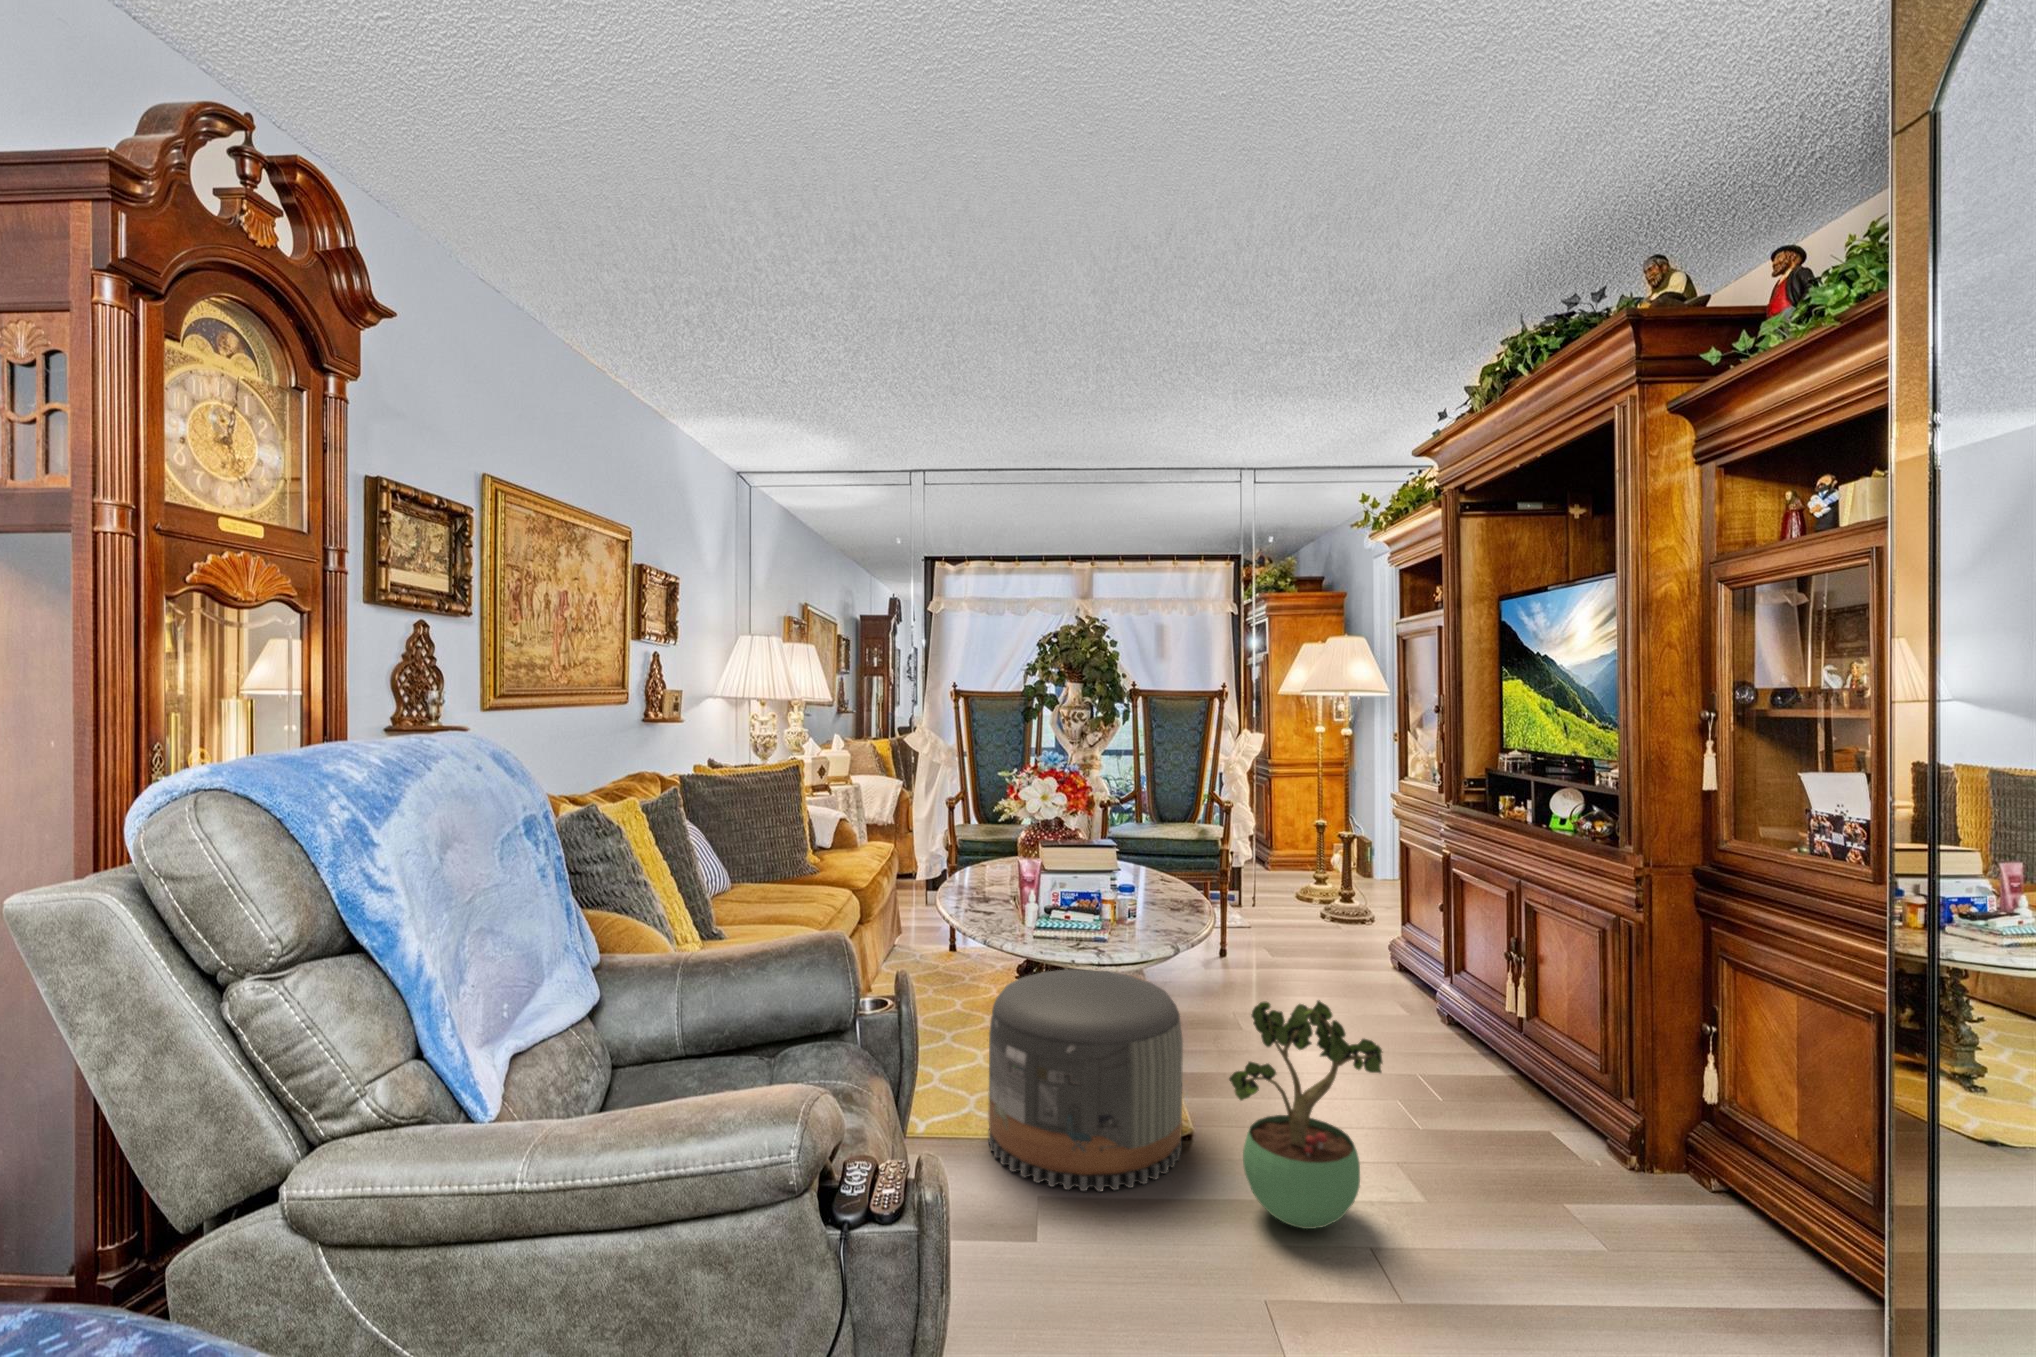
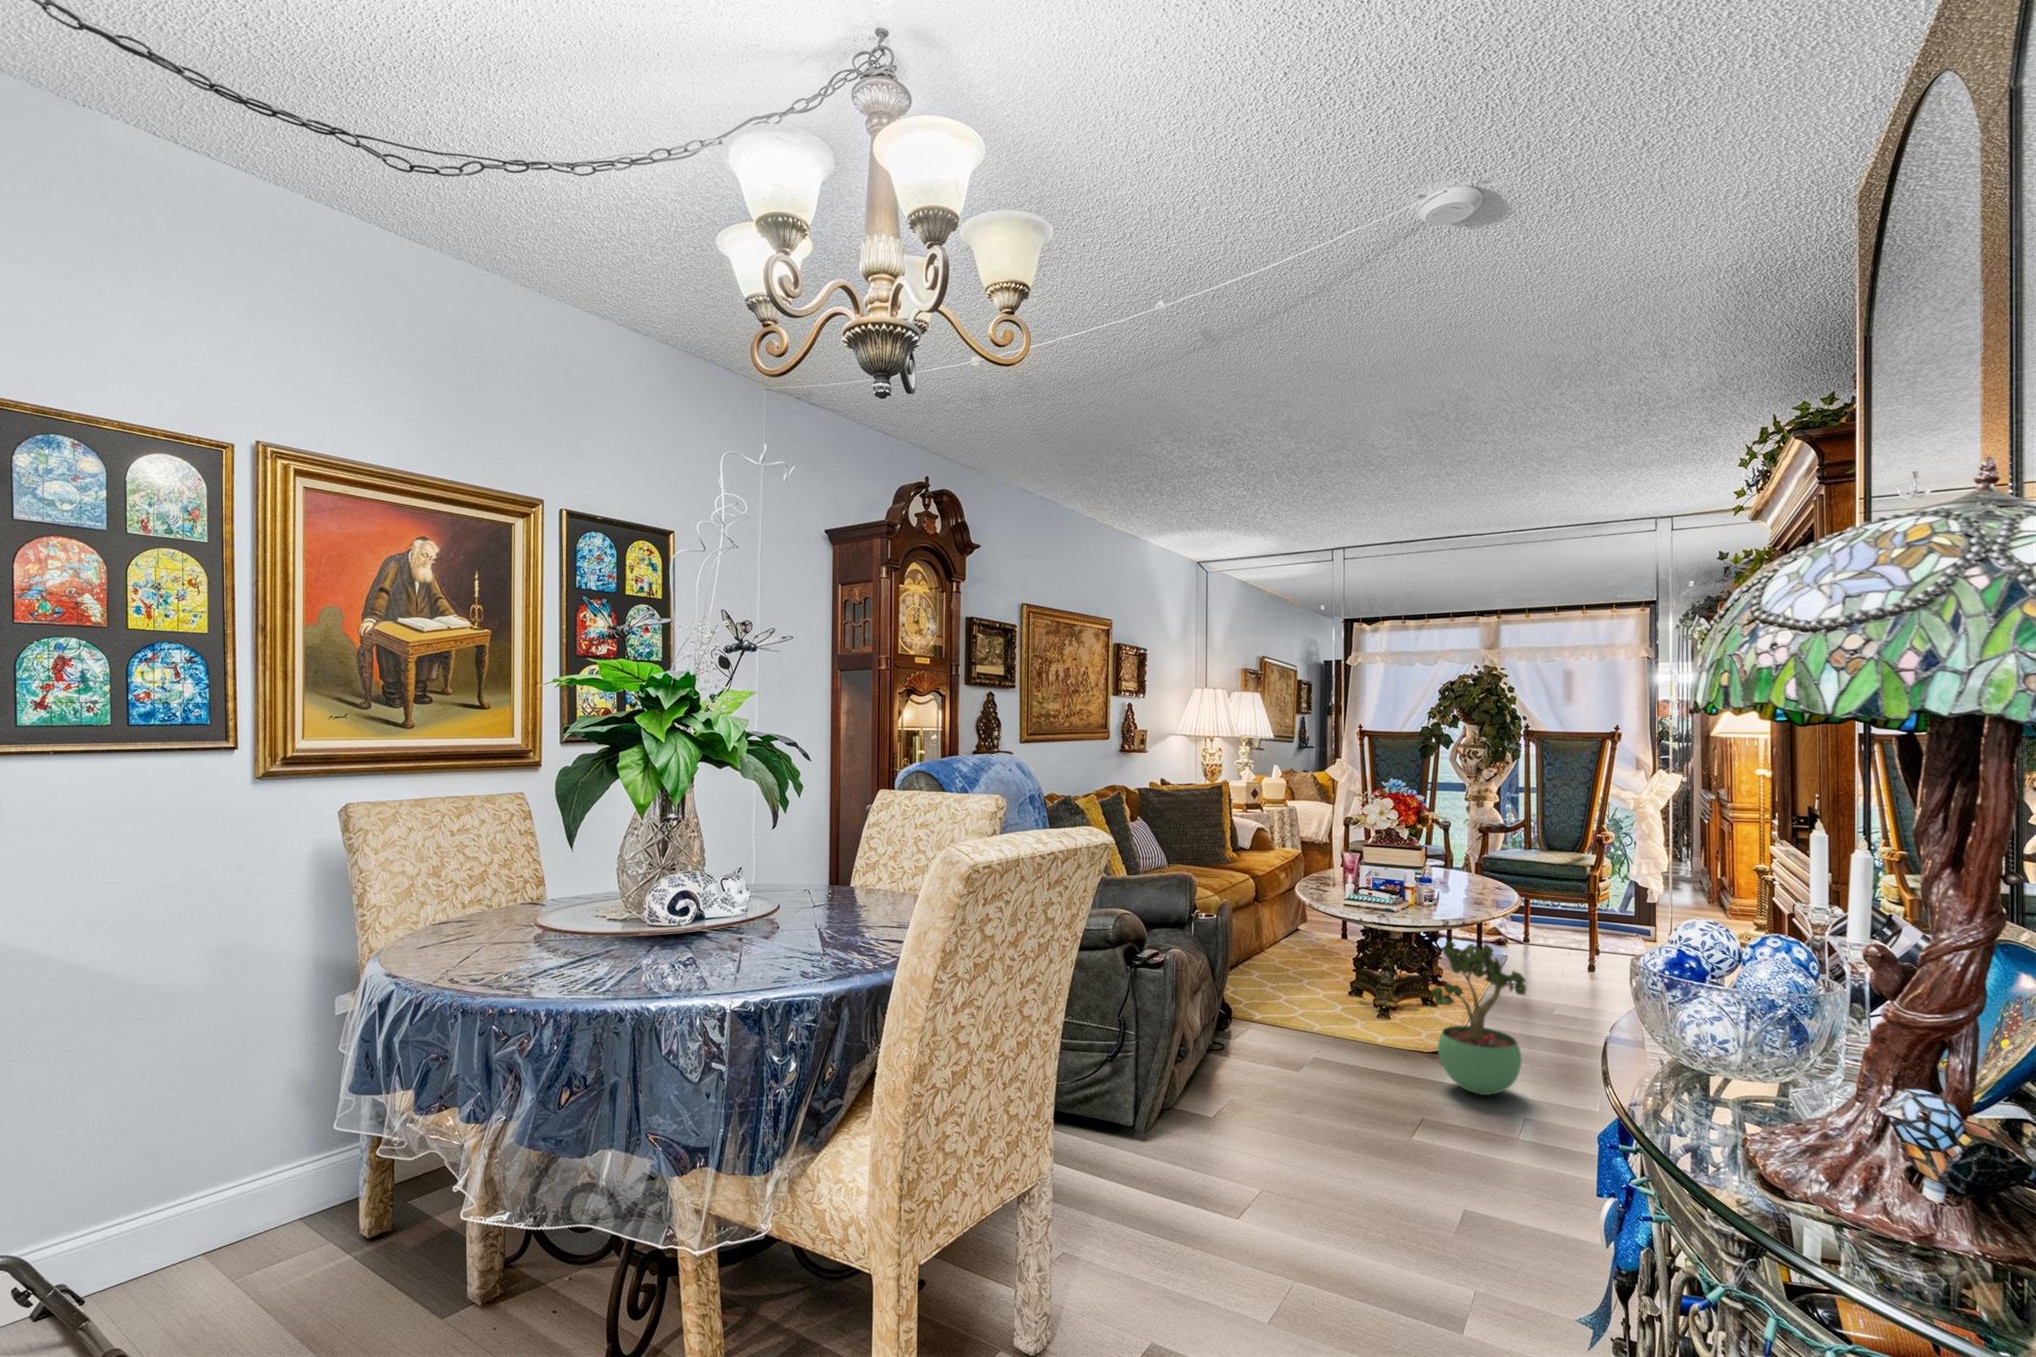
pouf: present [988,969,1183,1191] -> none [1294,926,1431,1059]

